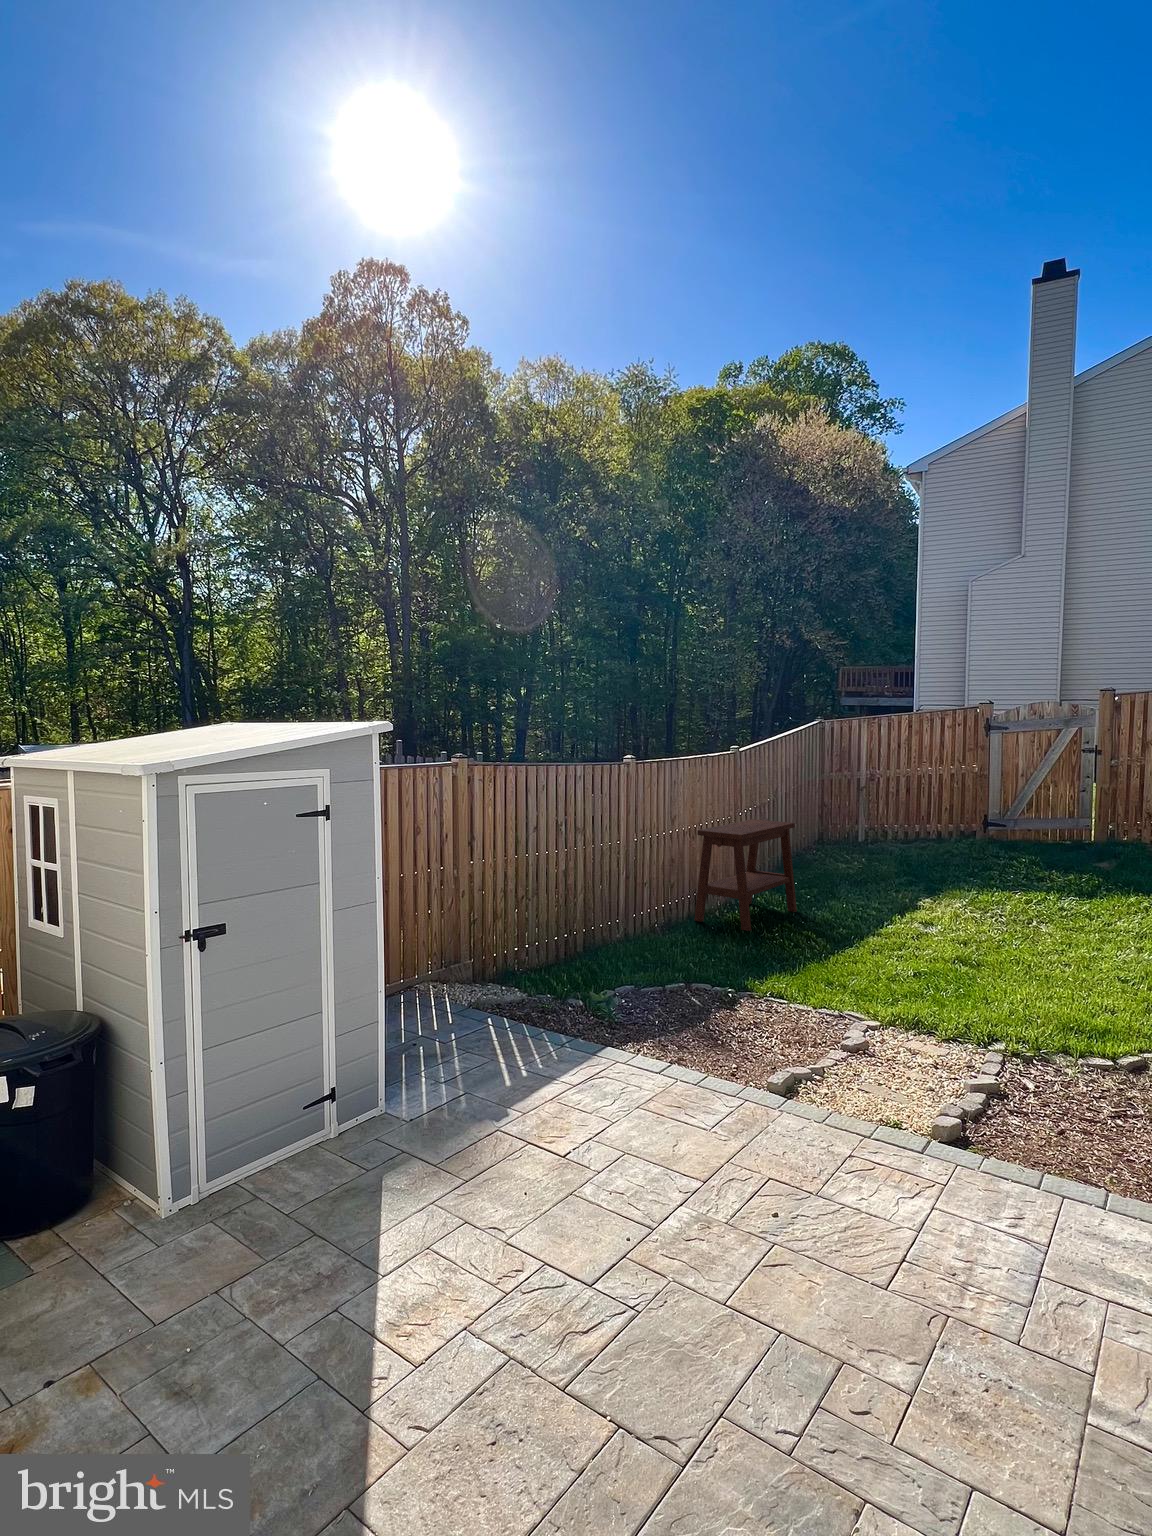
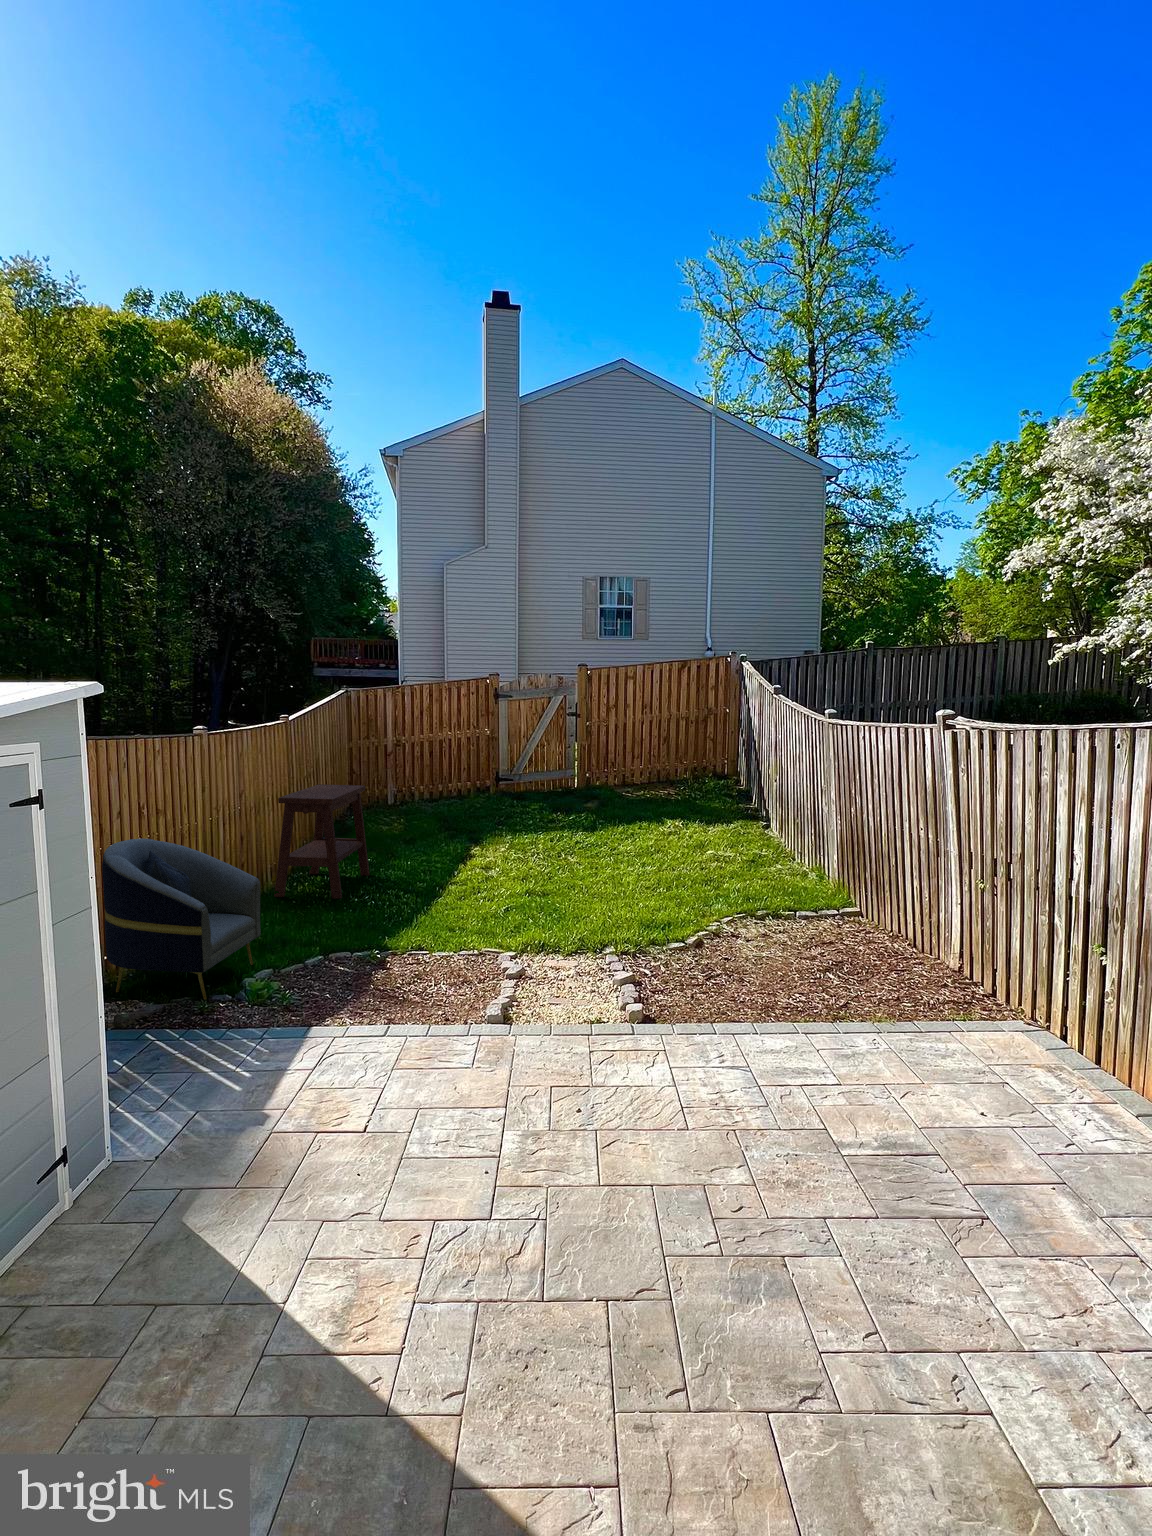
armchair: none [509,858,632,1001] -> present [102,839,261,999]

